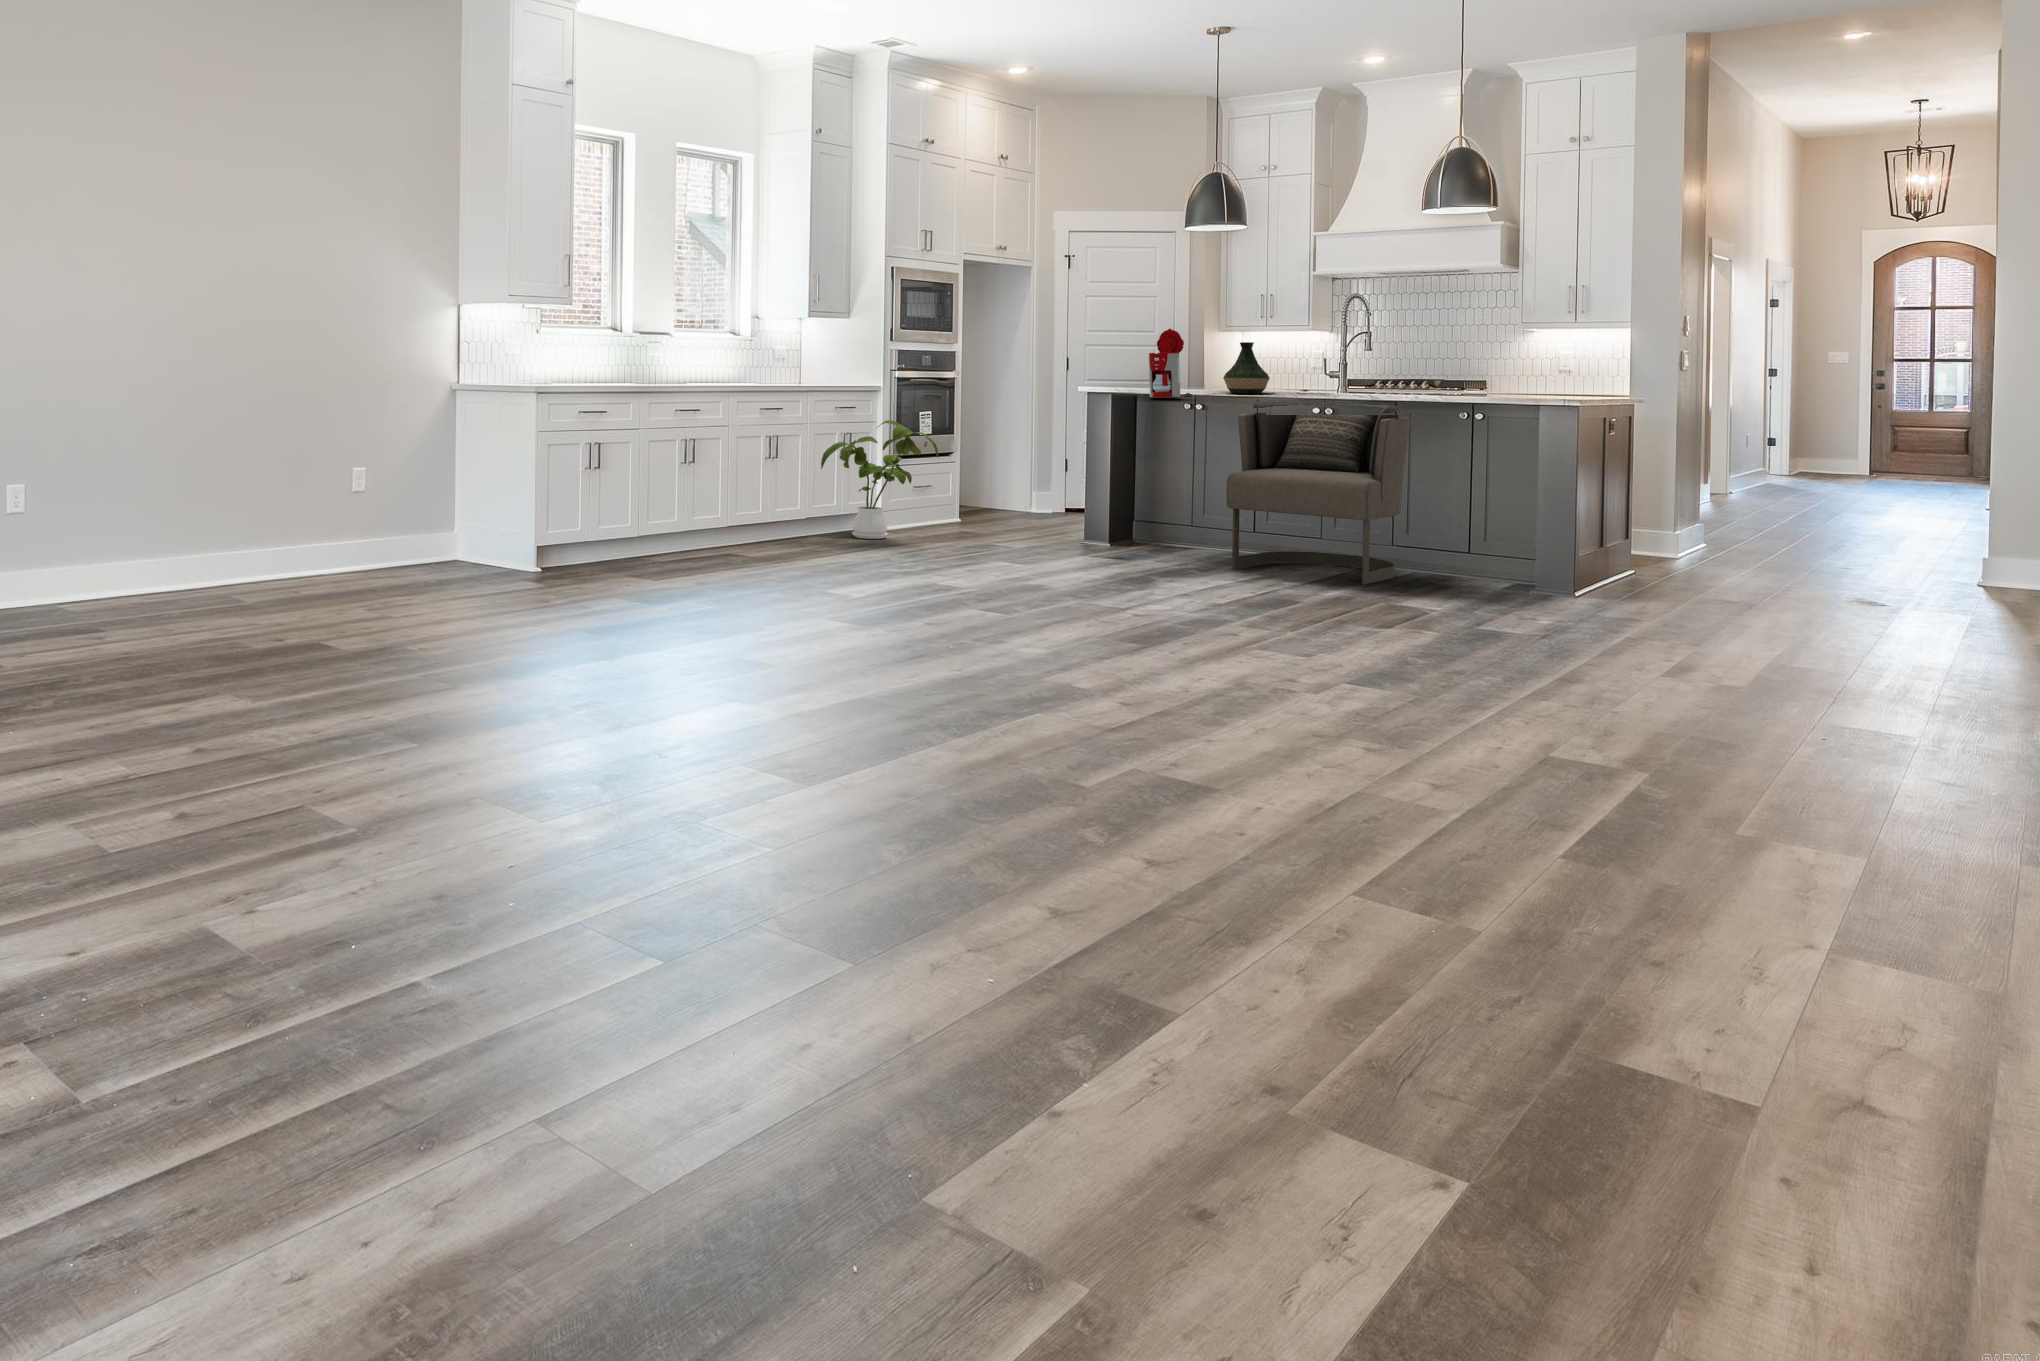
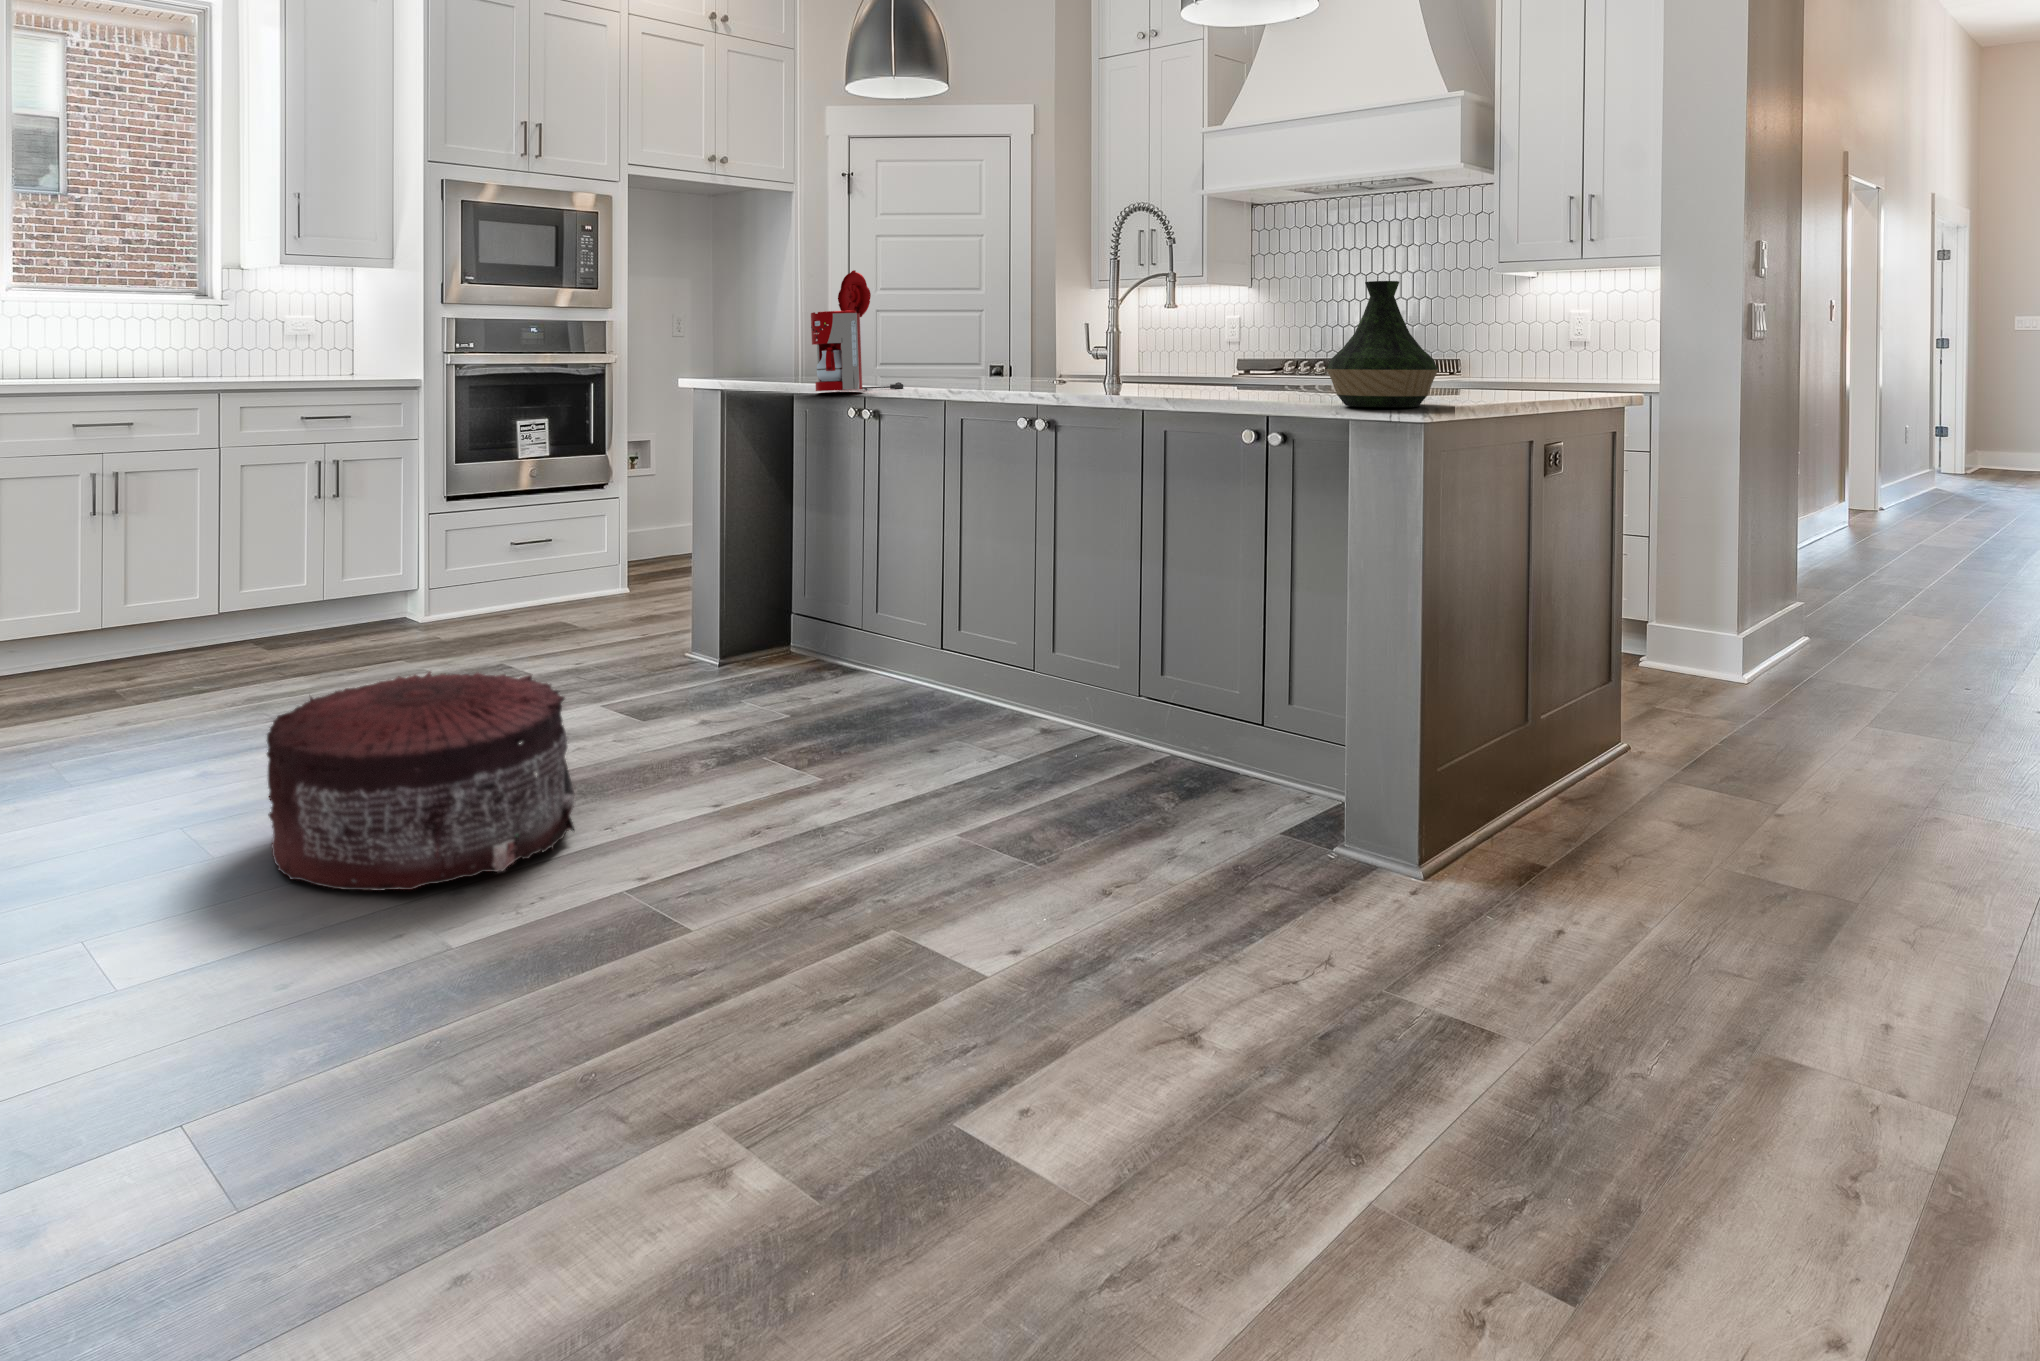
vase: present [1223,342,1269,393] -> present [1327,281,1438,407]
armchair: present [1226,401,1410,585] -> none [812,400,1151,797]
house plant: present [821,420,938,539] -> none [262,435,453,641]
pouf: none [1064,523,1201,600] -> present [267,672,574,891]

